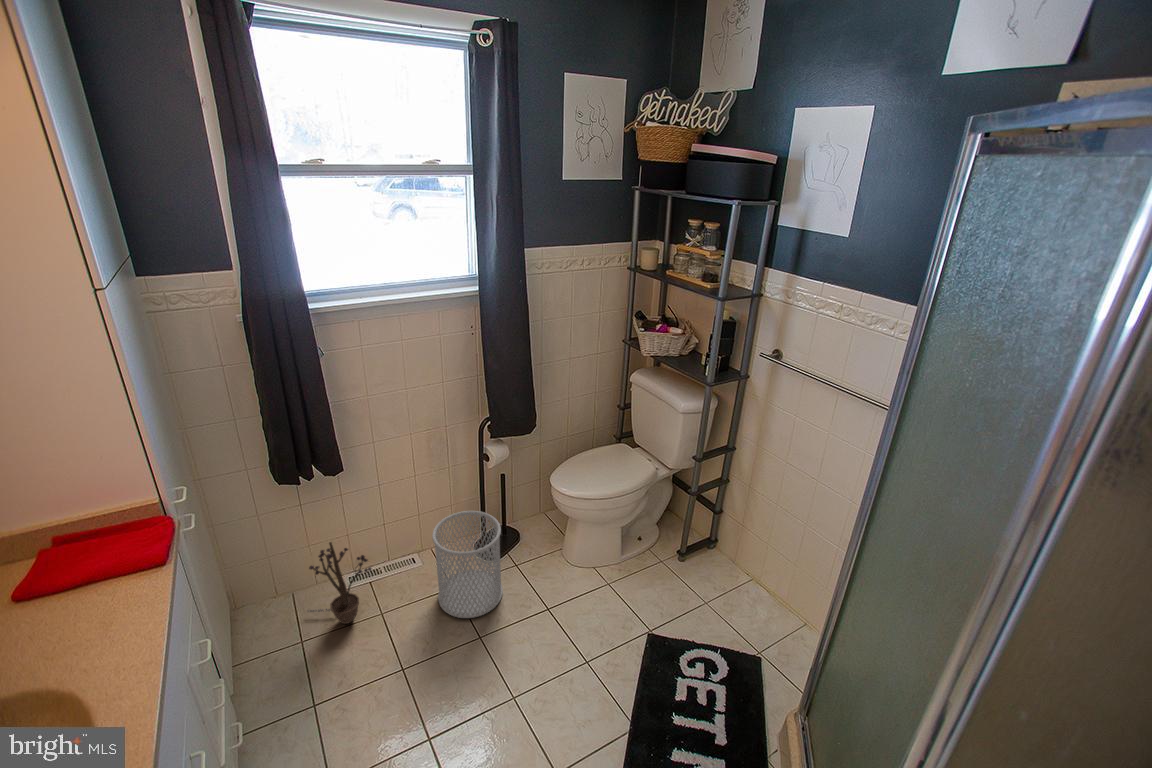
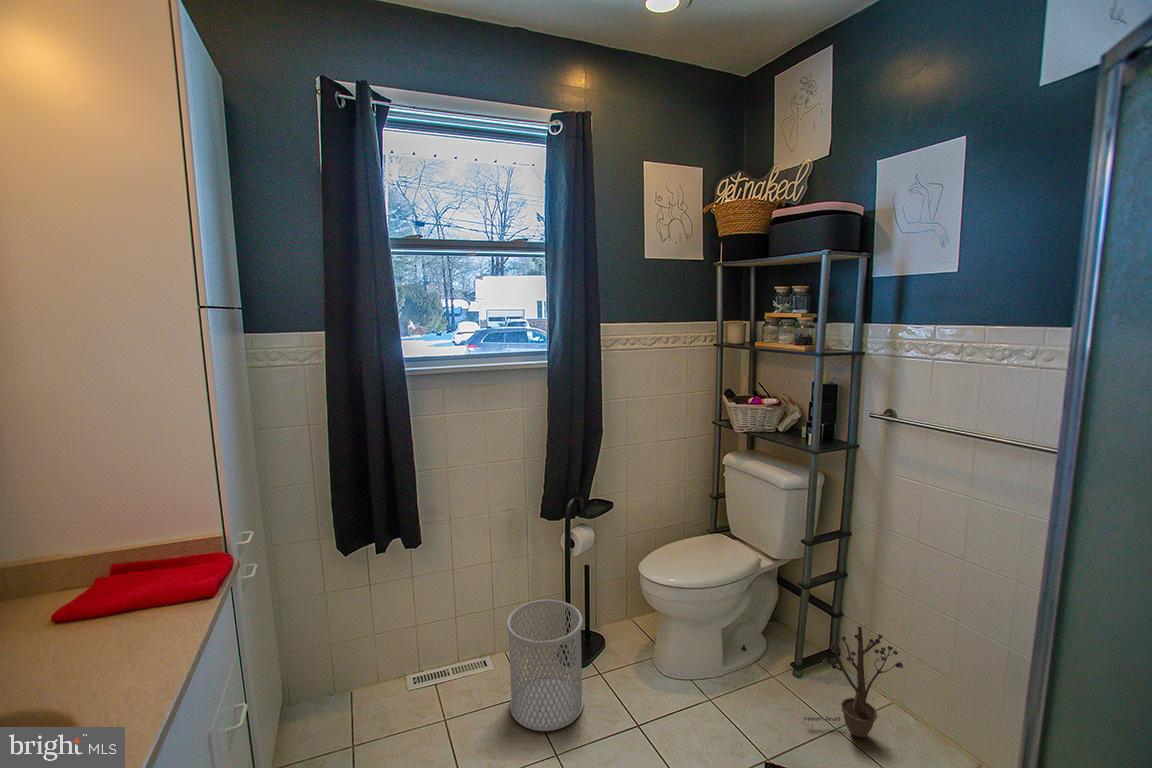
decorative plant: present [308,542,371,624] -> present [804,626,903,737]

